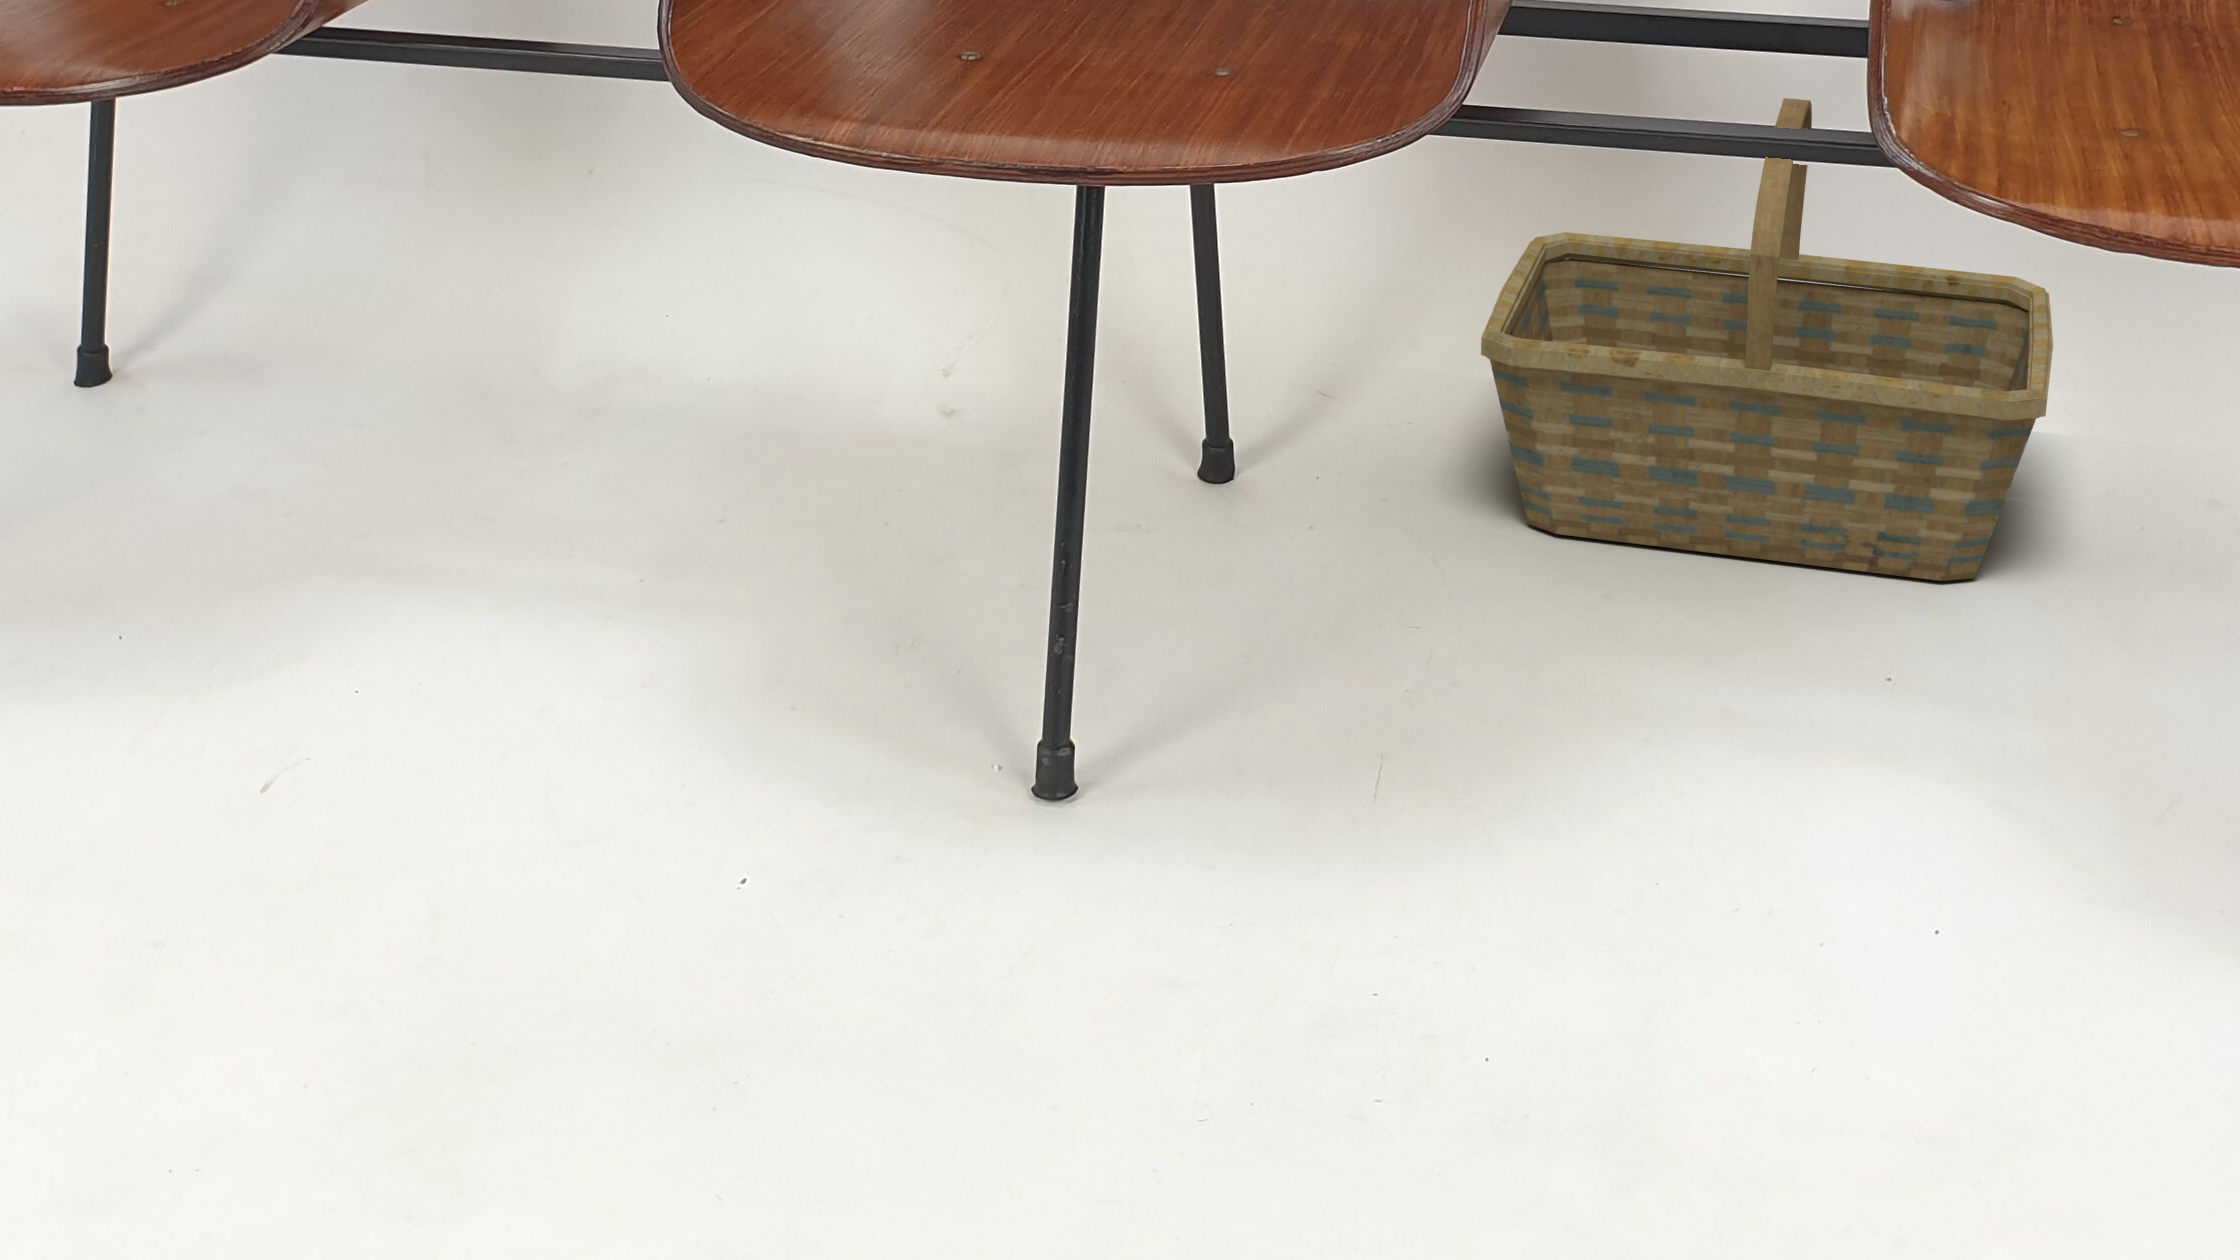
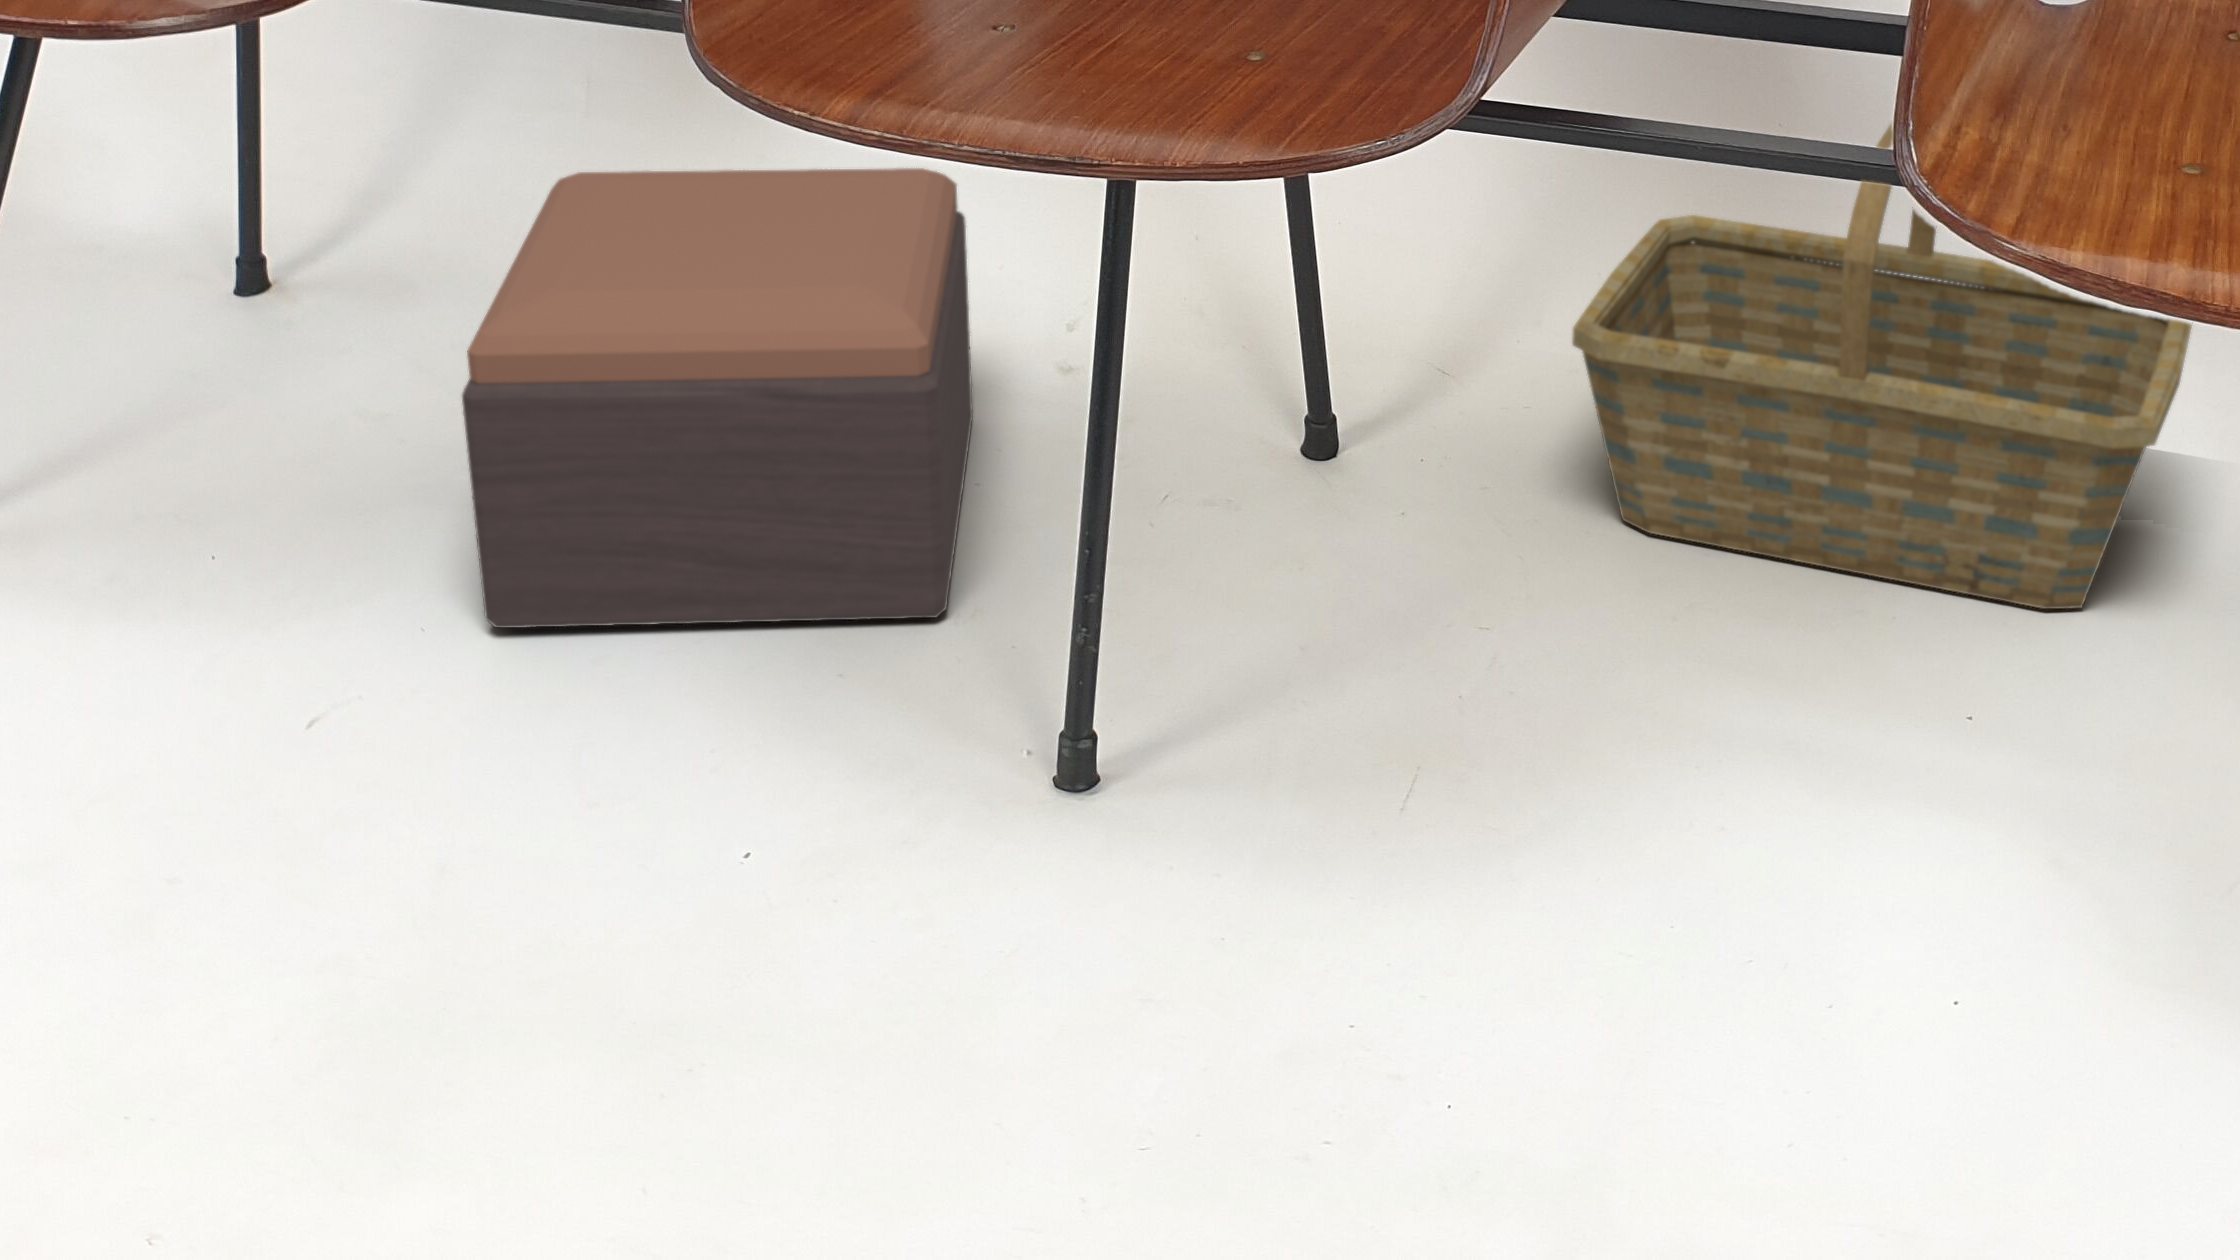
footstool: none [408,215,894,687] -> present [462,168,973,628]

